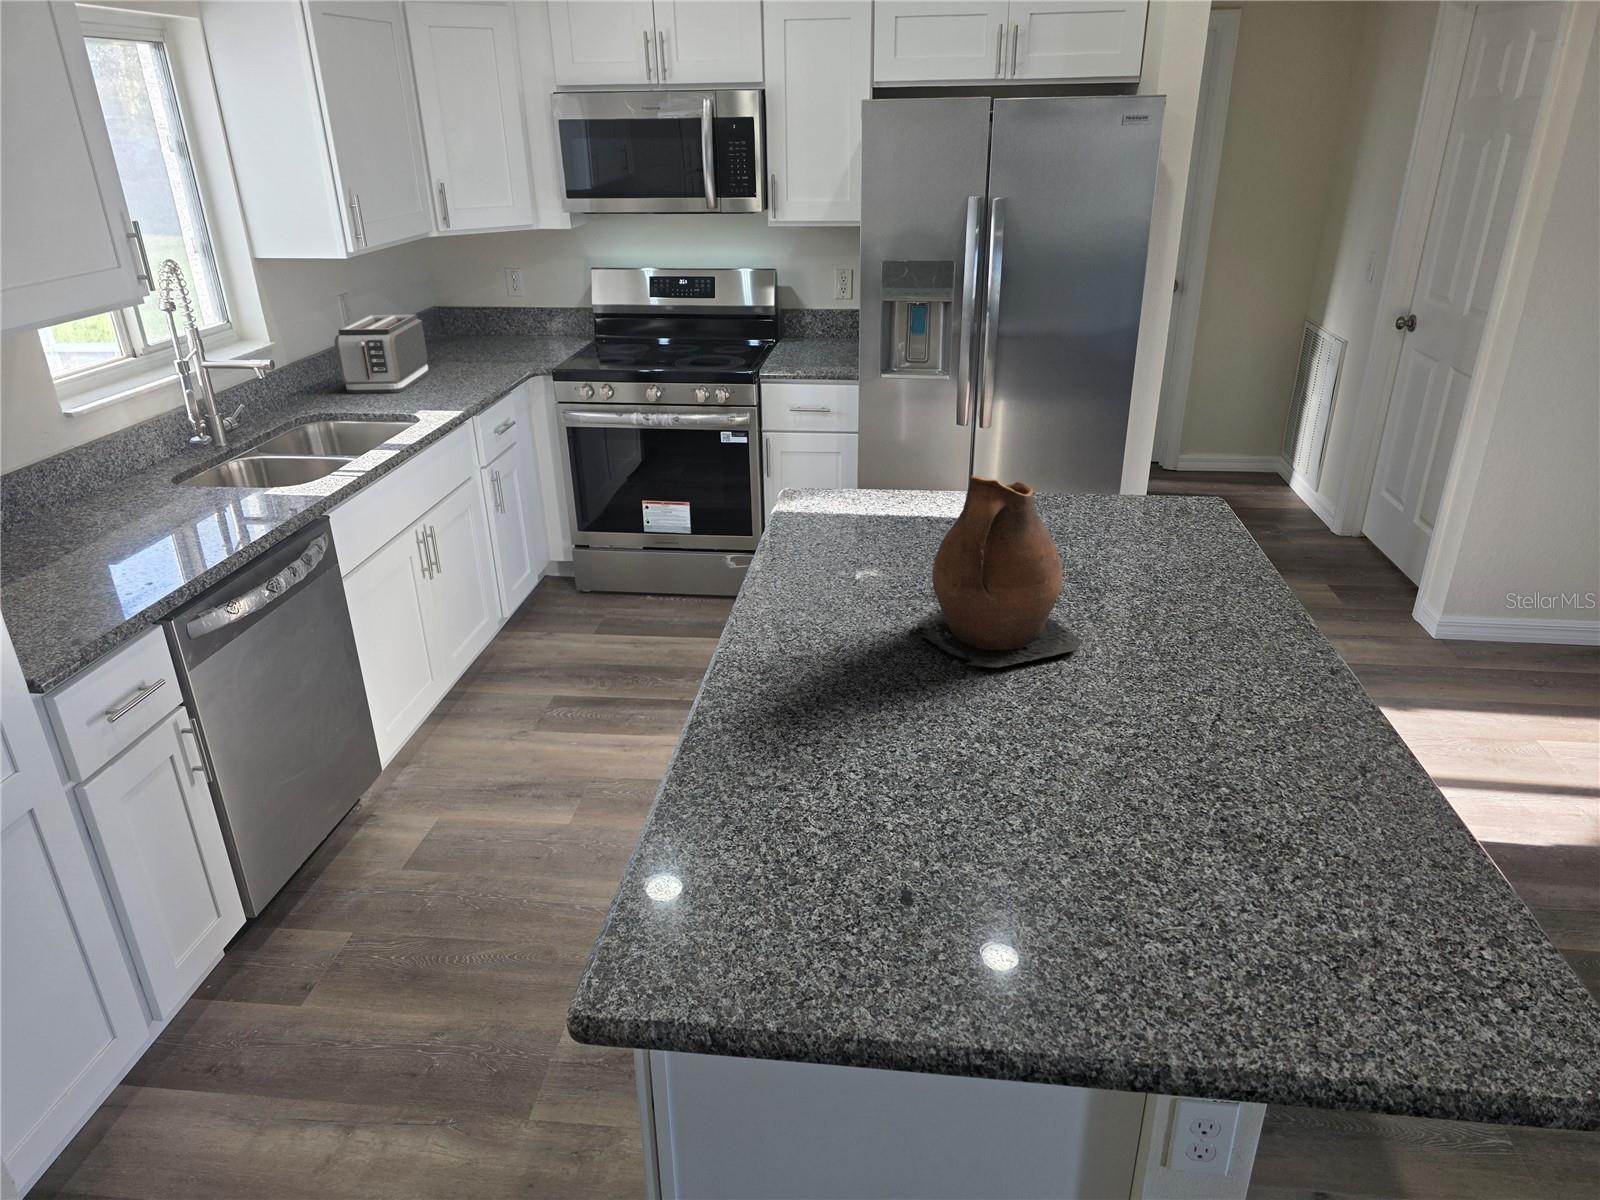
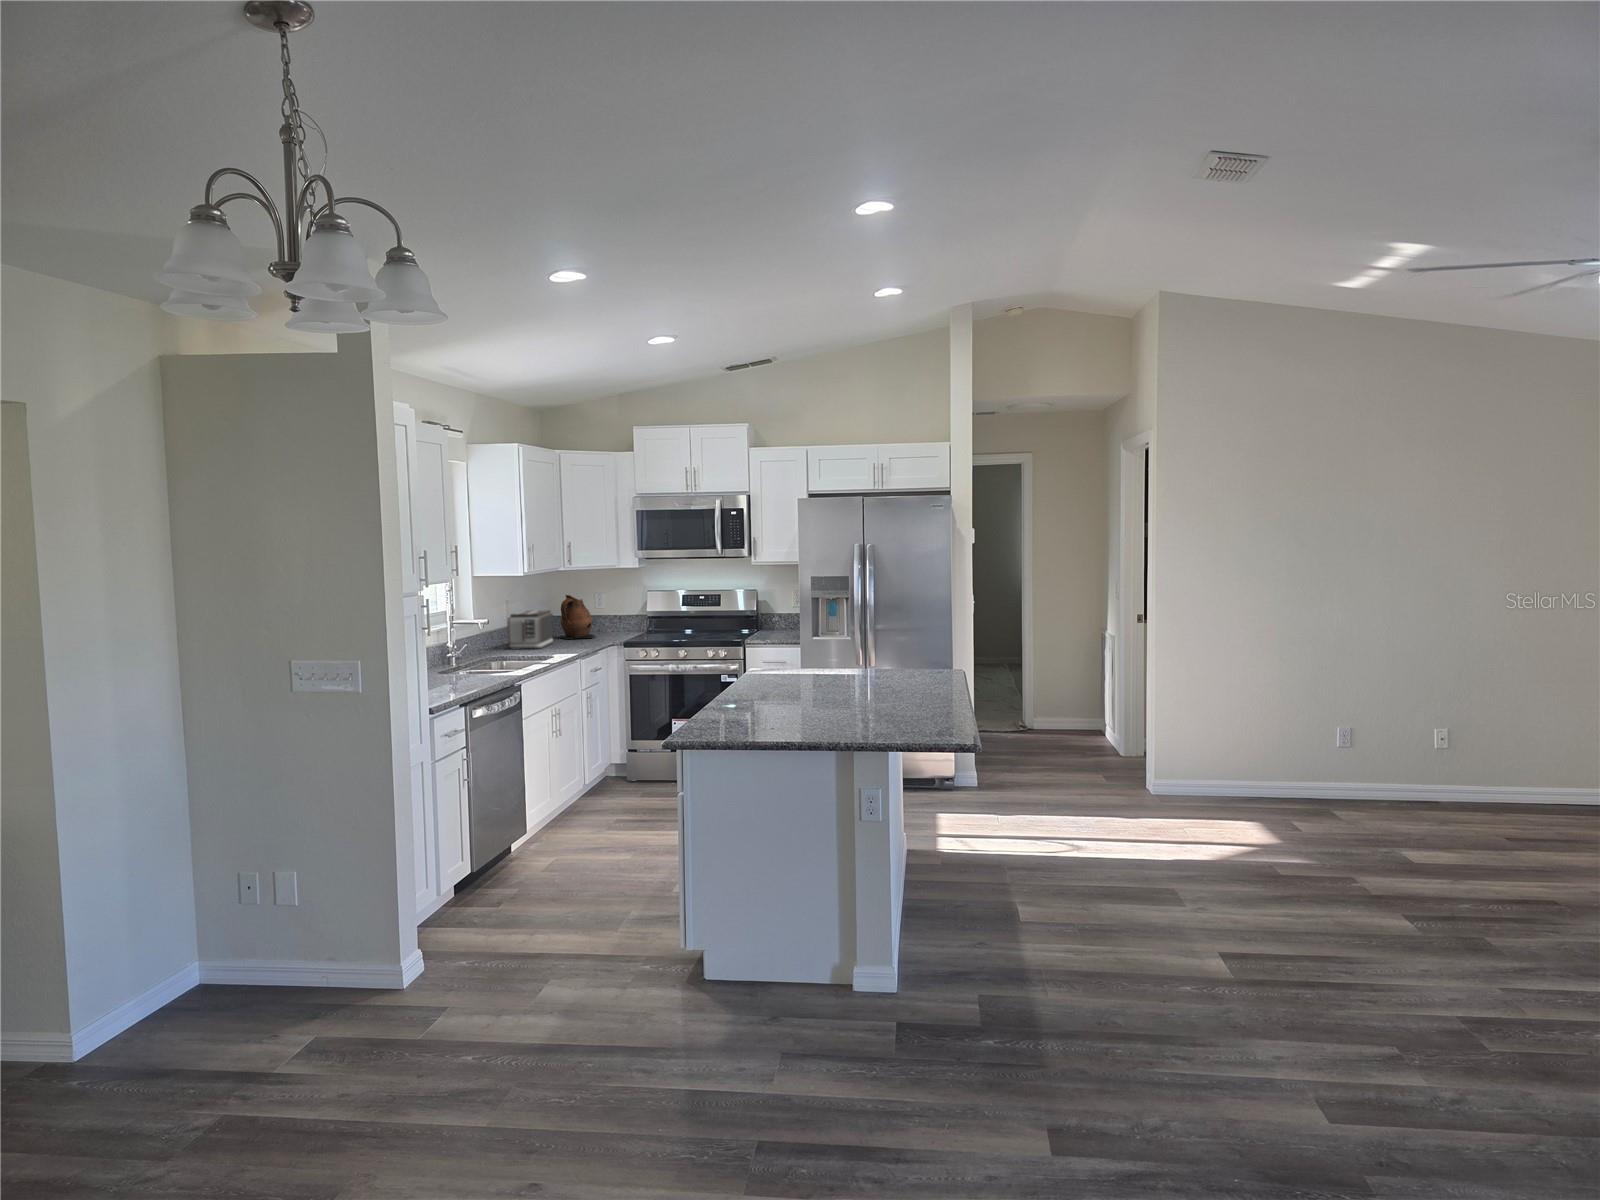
ceramic pitcher: present [913,475,1081,668] -> present [560,595,596,639]

